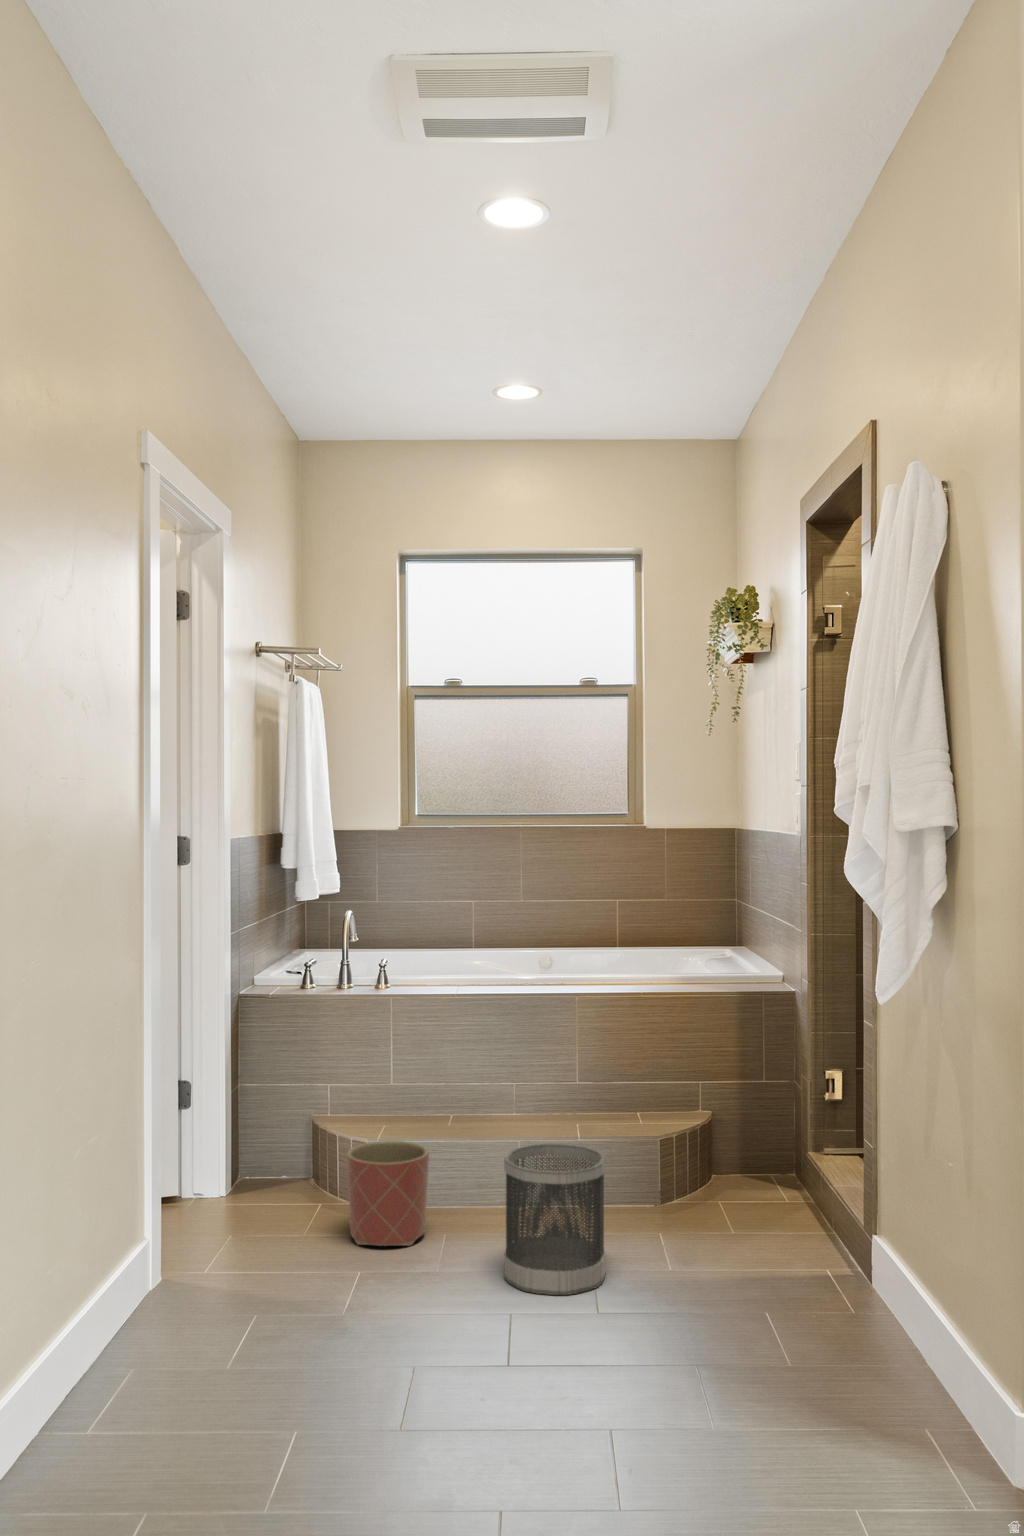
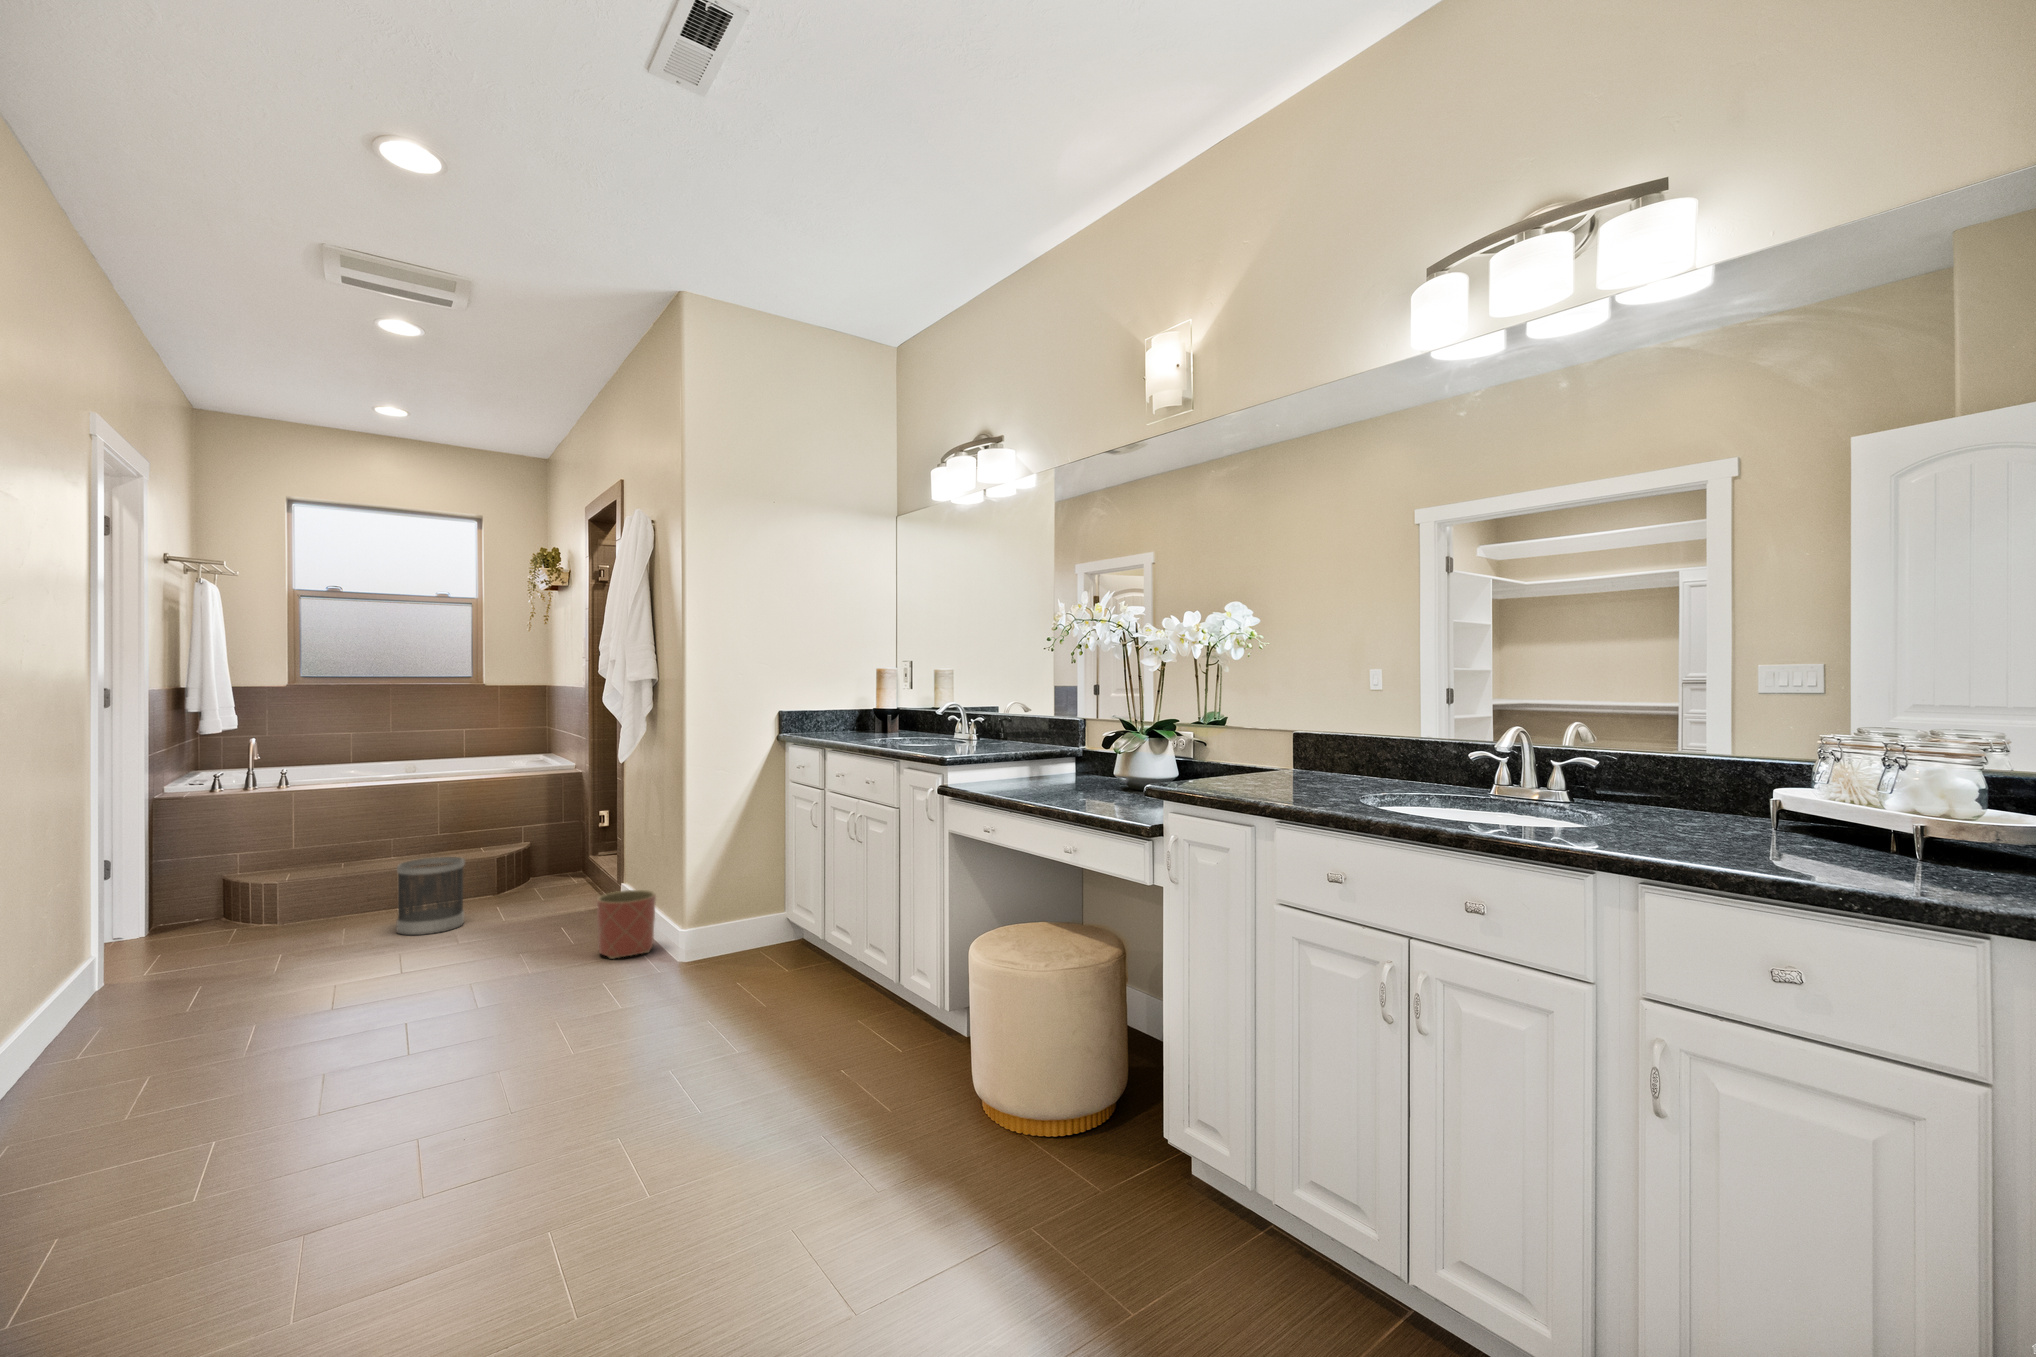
planter: present [347,1141,429,1246] -> present [597,890,656,959]

